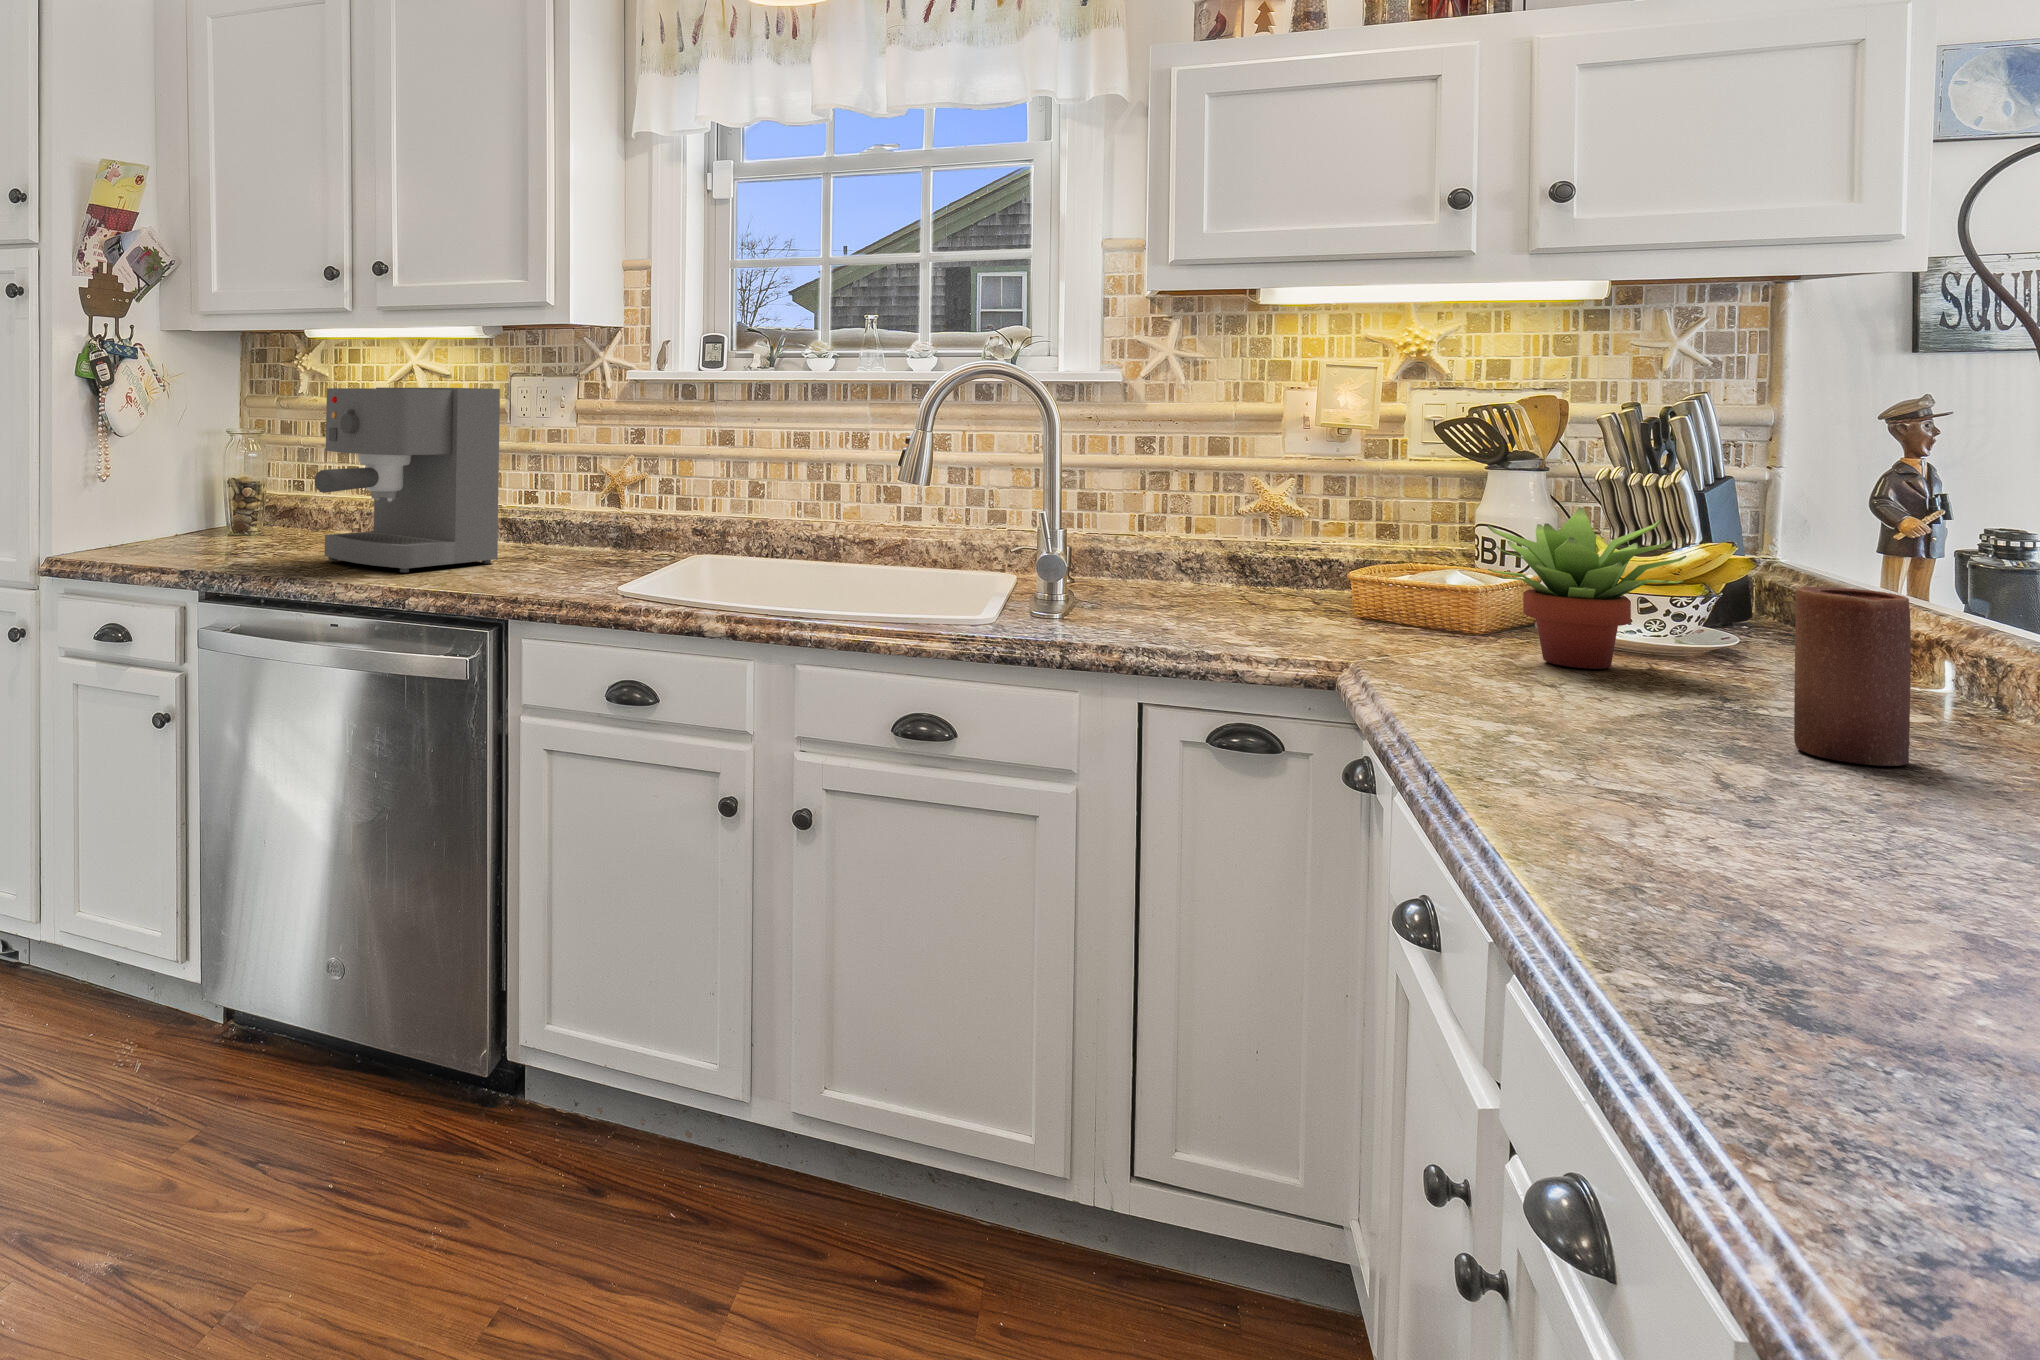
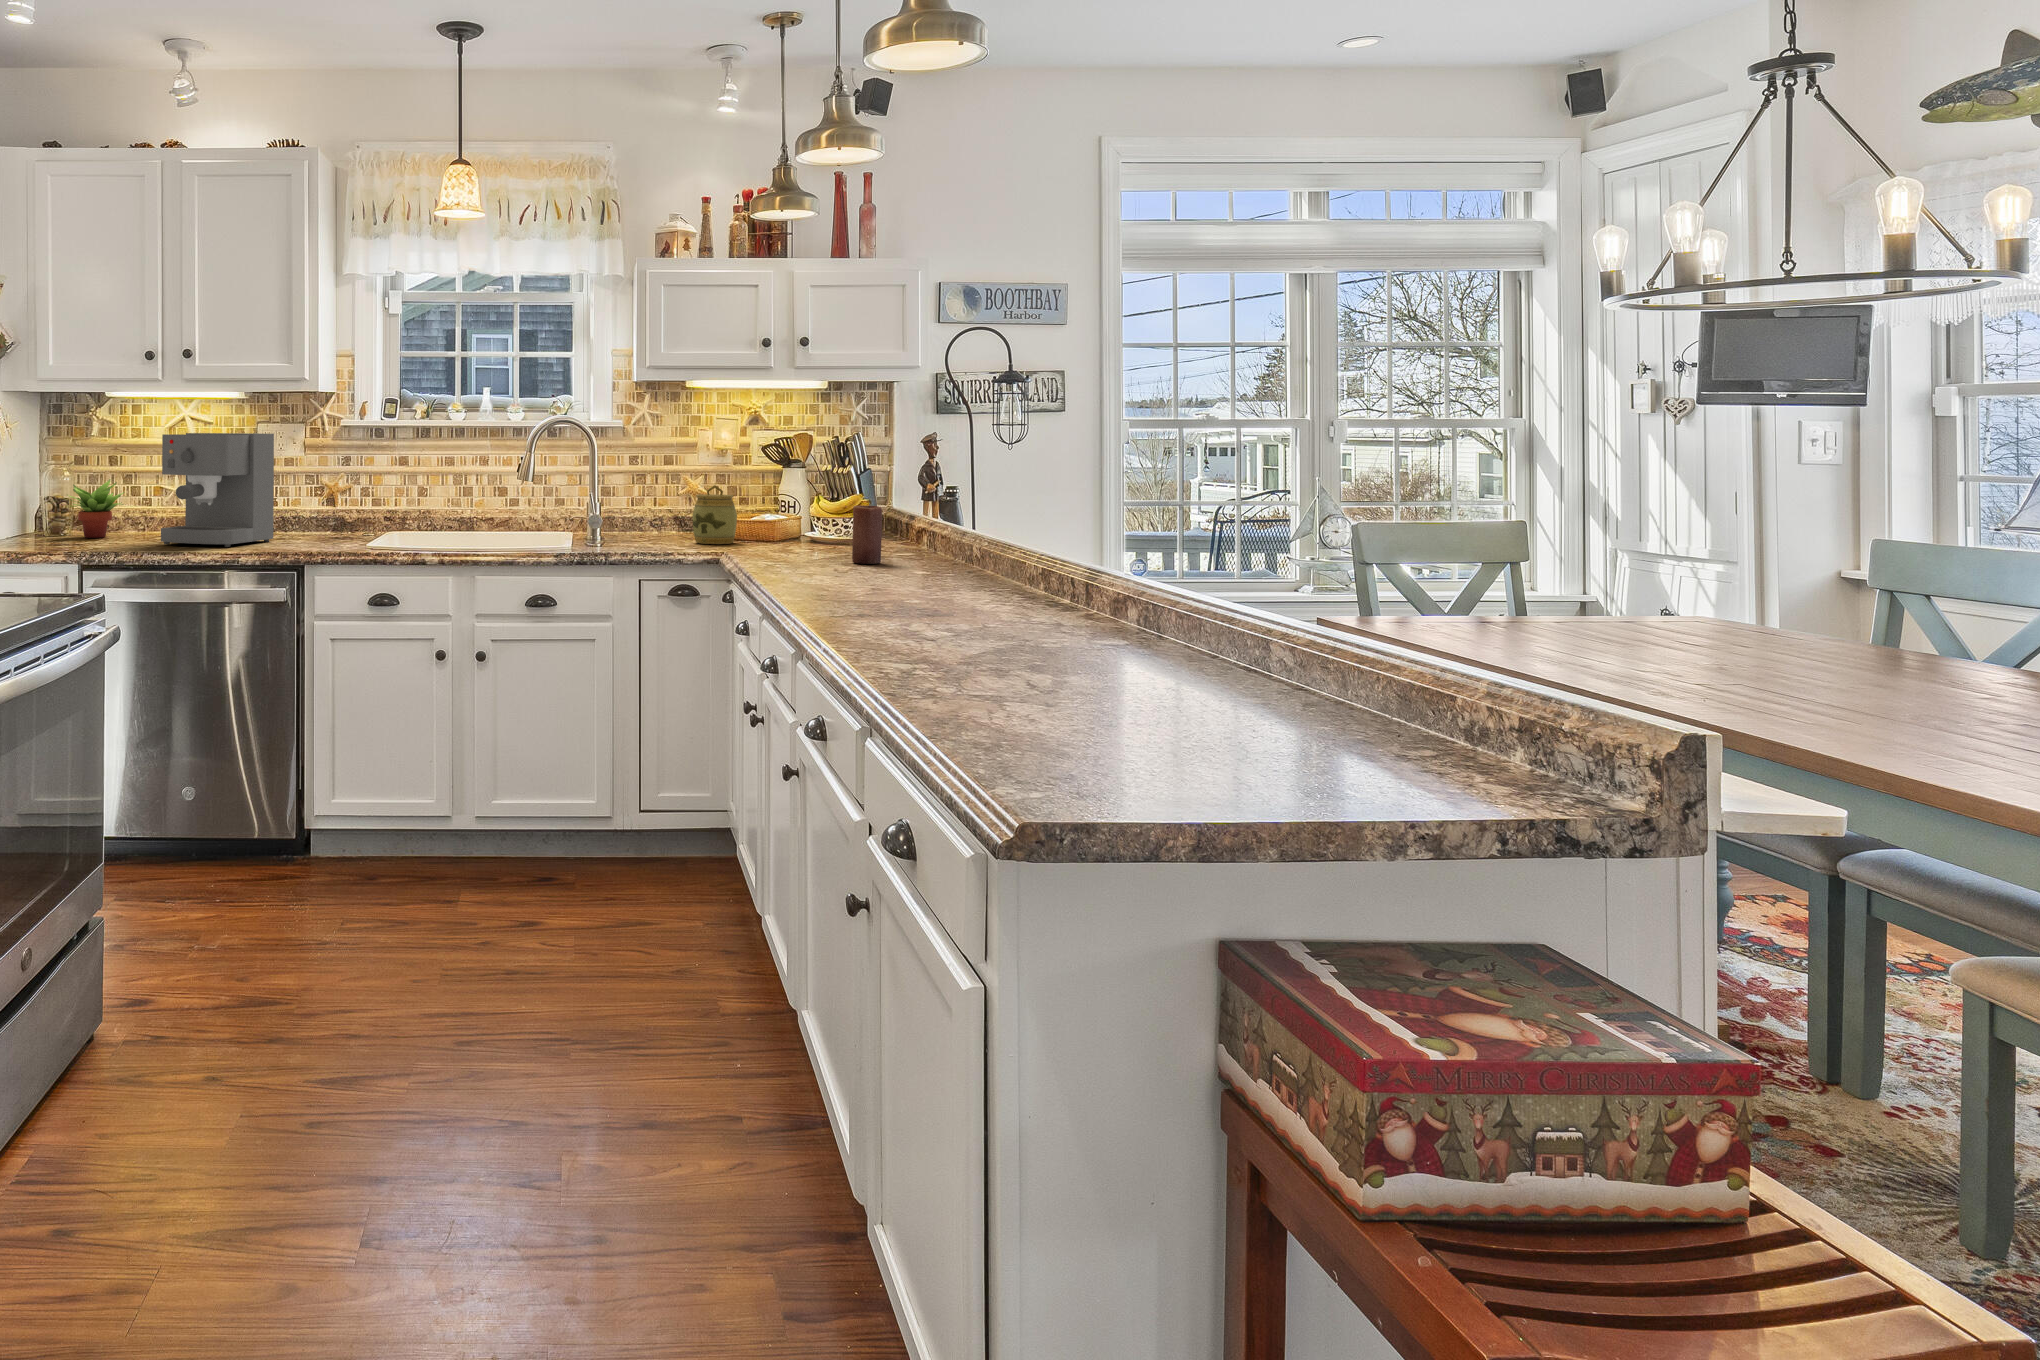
jar: none [1273,501,1384,631] -> present [692,485,737,544]
succulent plant: present [1487,508,1686,669] -> present [68,479,124,538]

